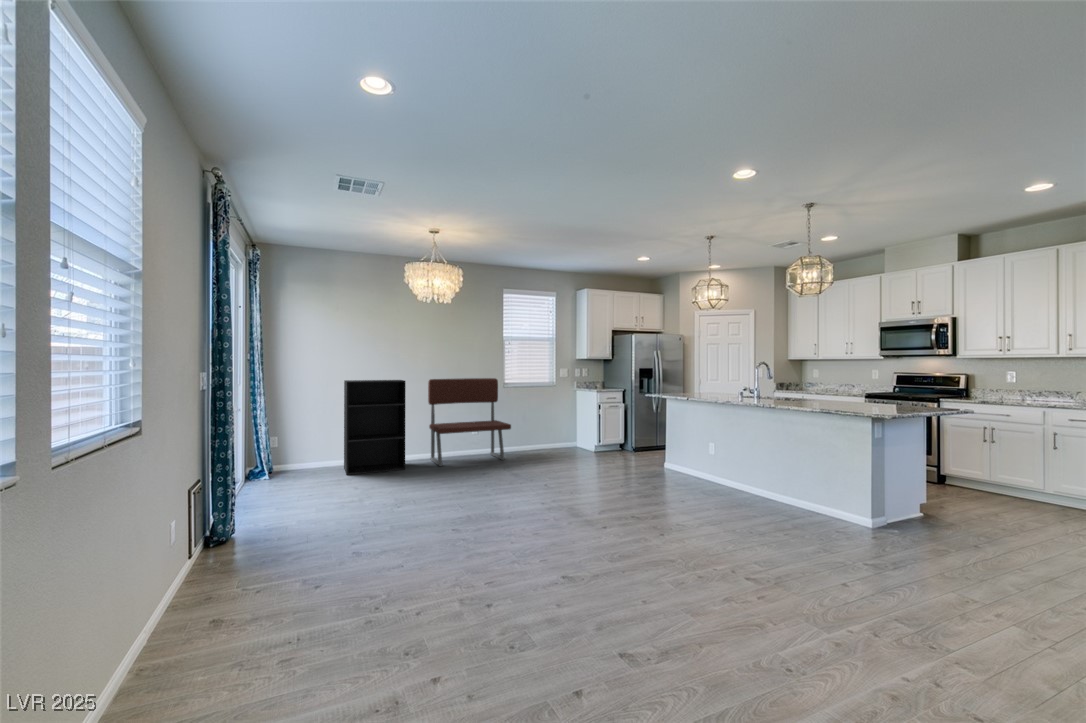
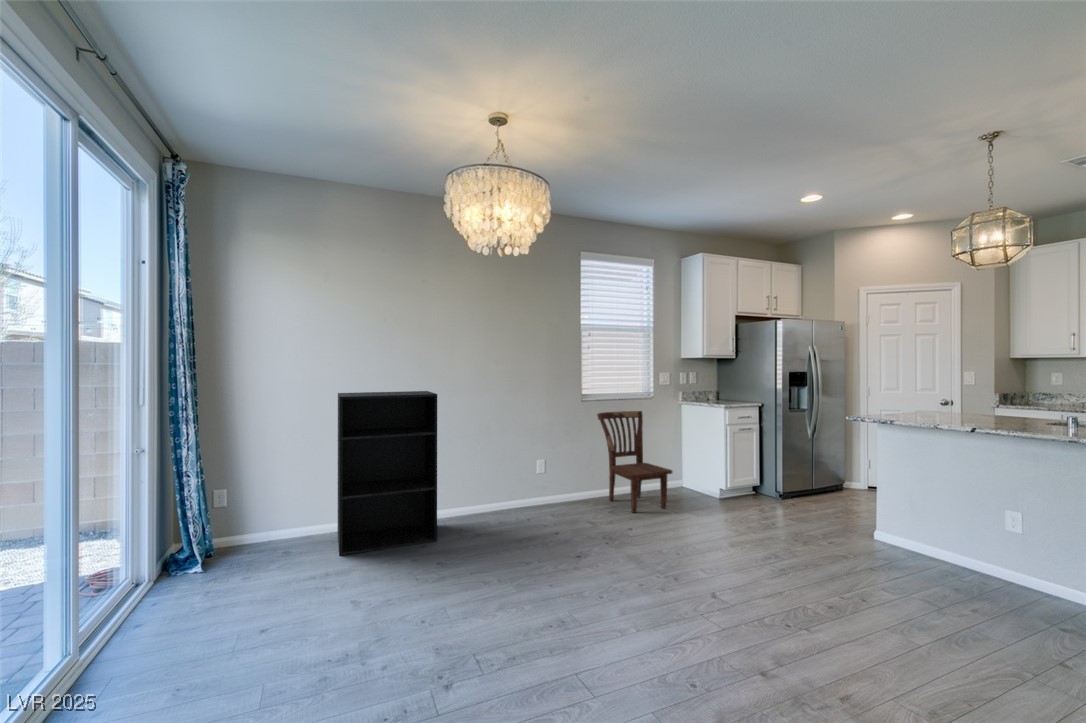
bench: present [428,378,511,466] -> none [471,387,603,533]
dining chair: none [514,395,560,458] -> present [597,411,672,513]

